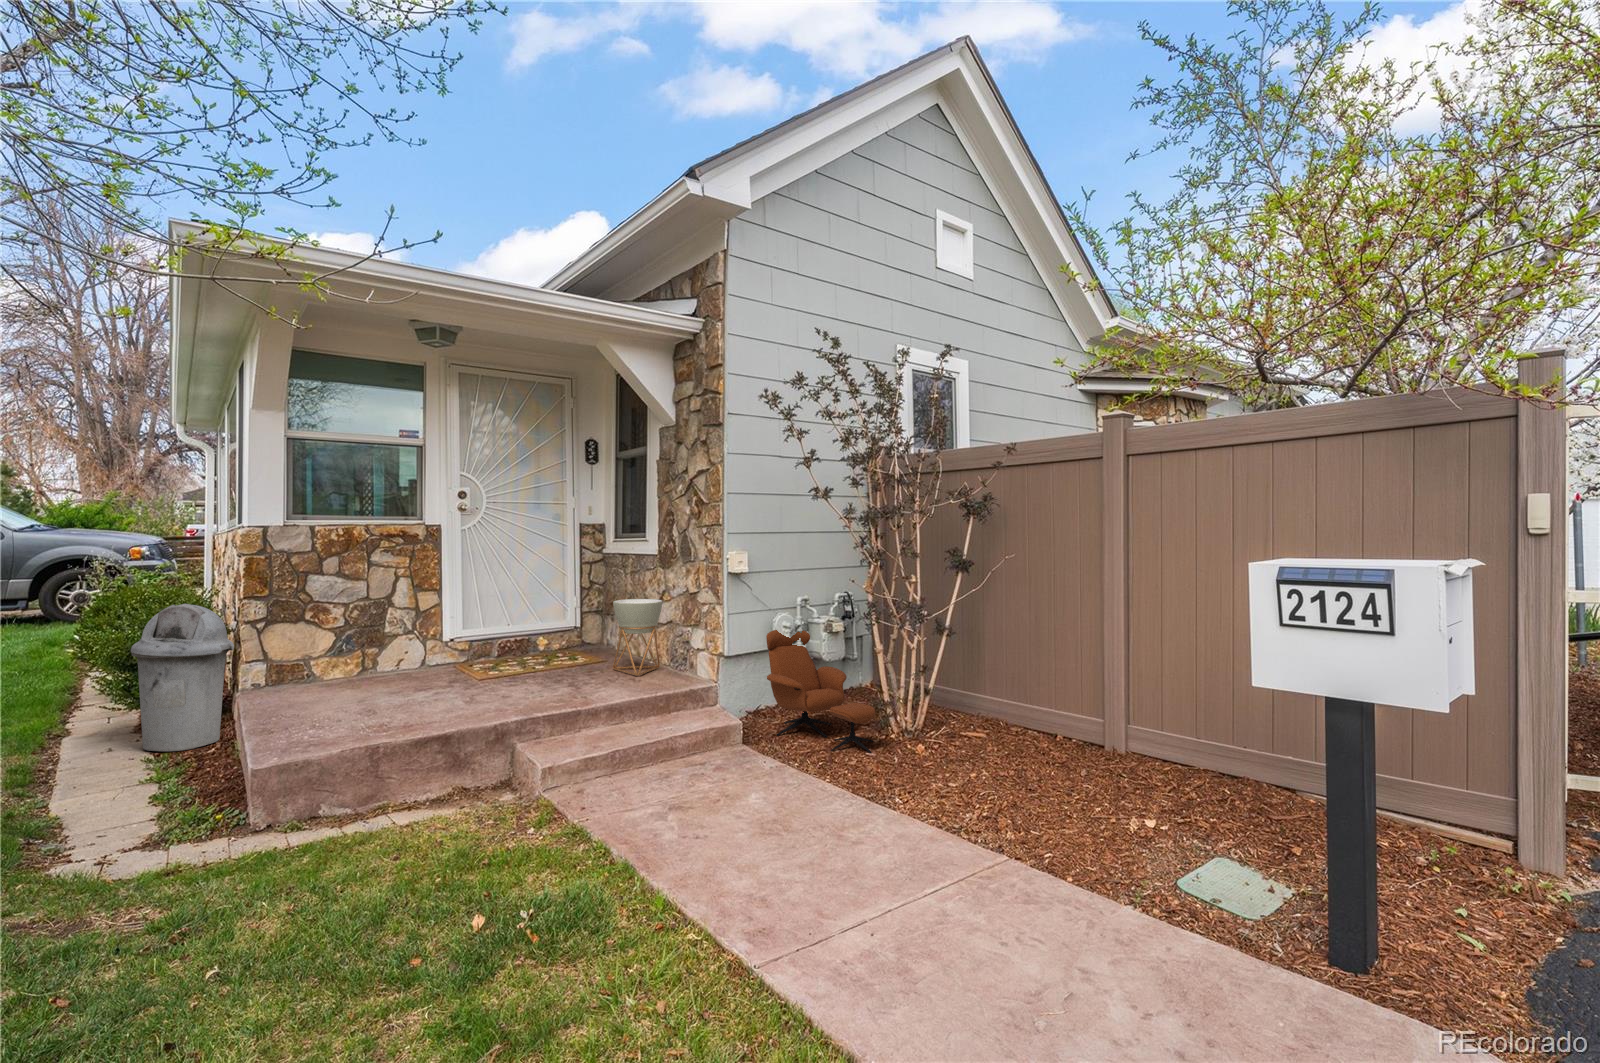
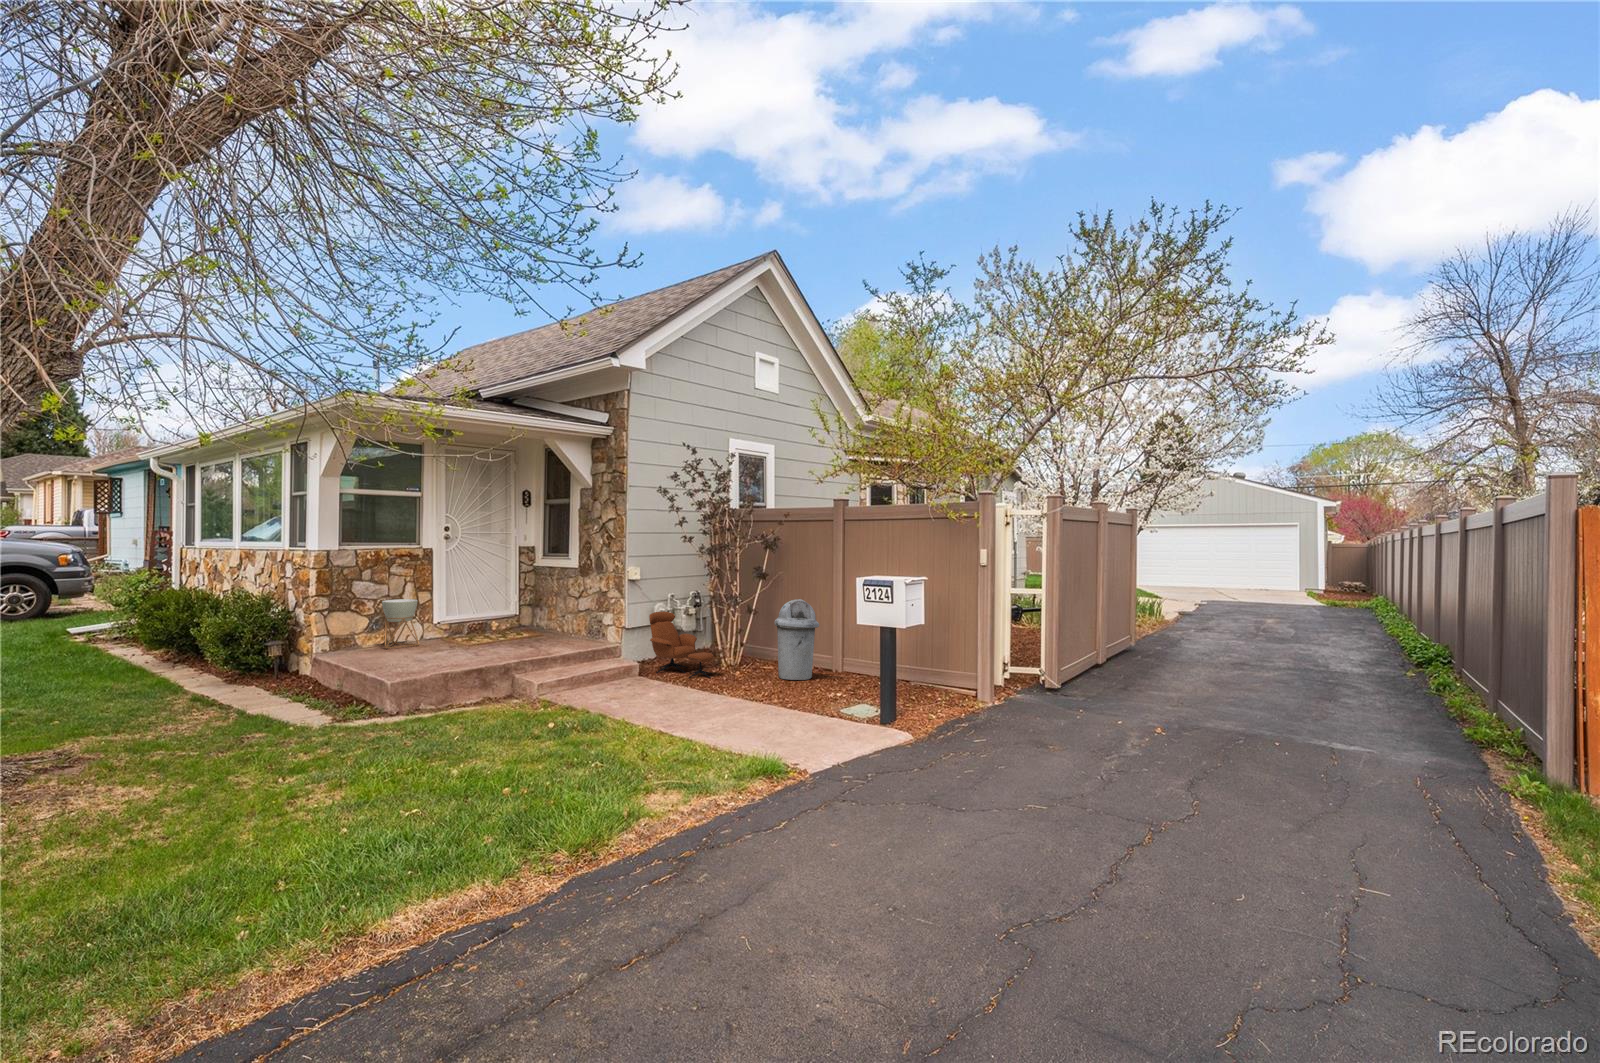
planter: present [613,599,662,676] -> present [382,599,419,649]
trash can: present [131,603,234,751] -> present [774,599,819,680]

